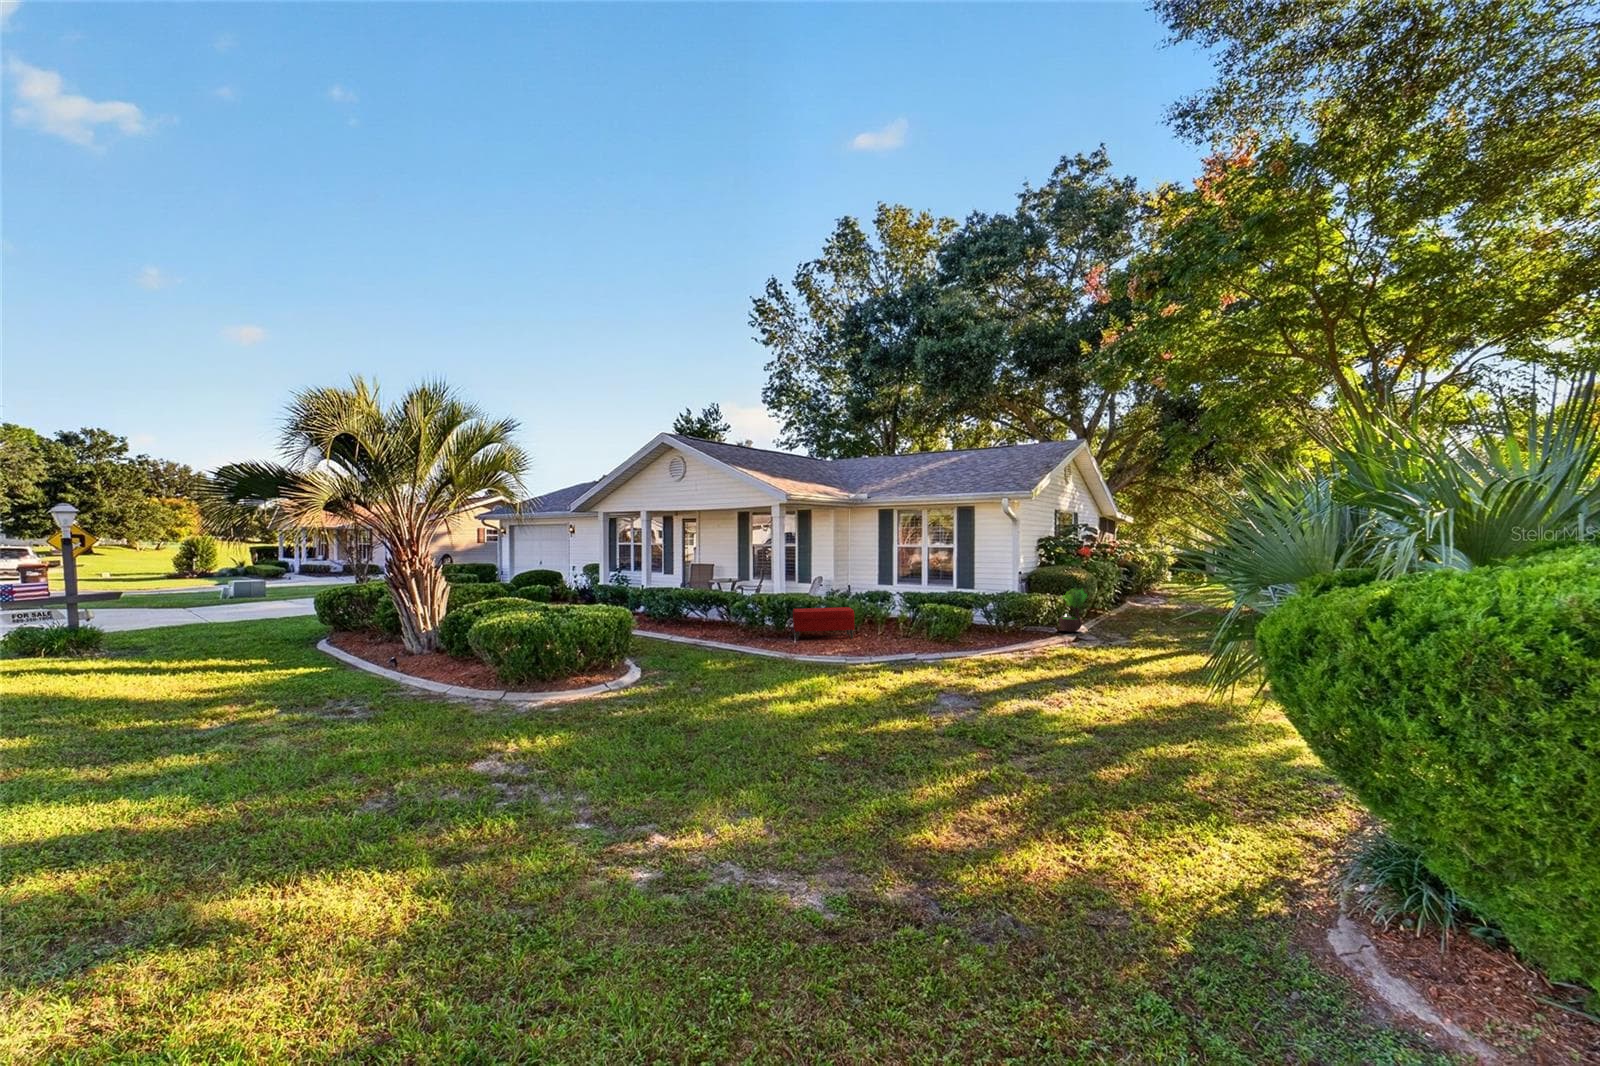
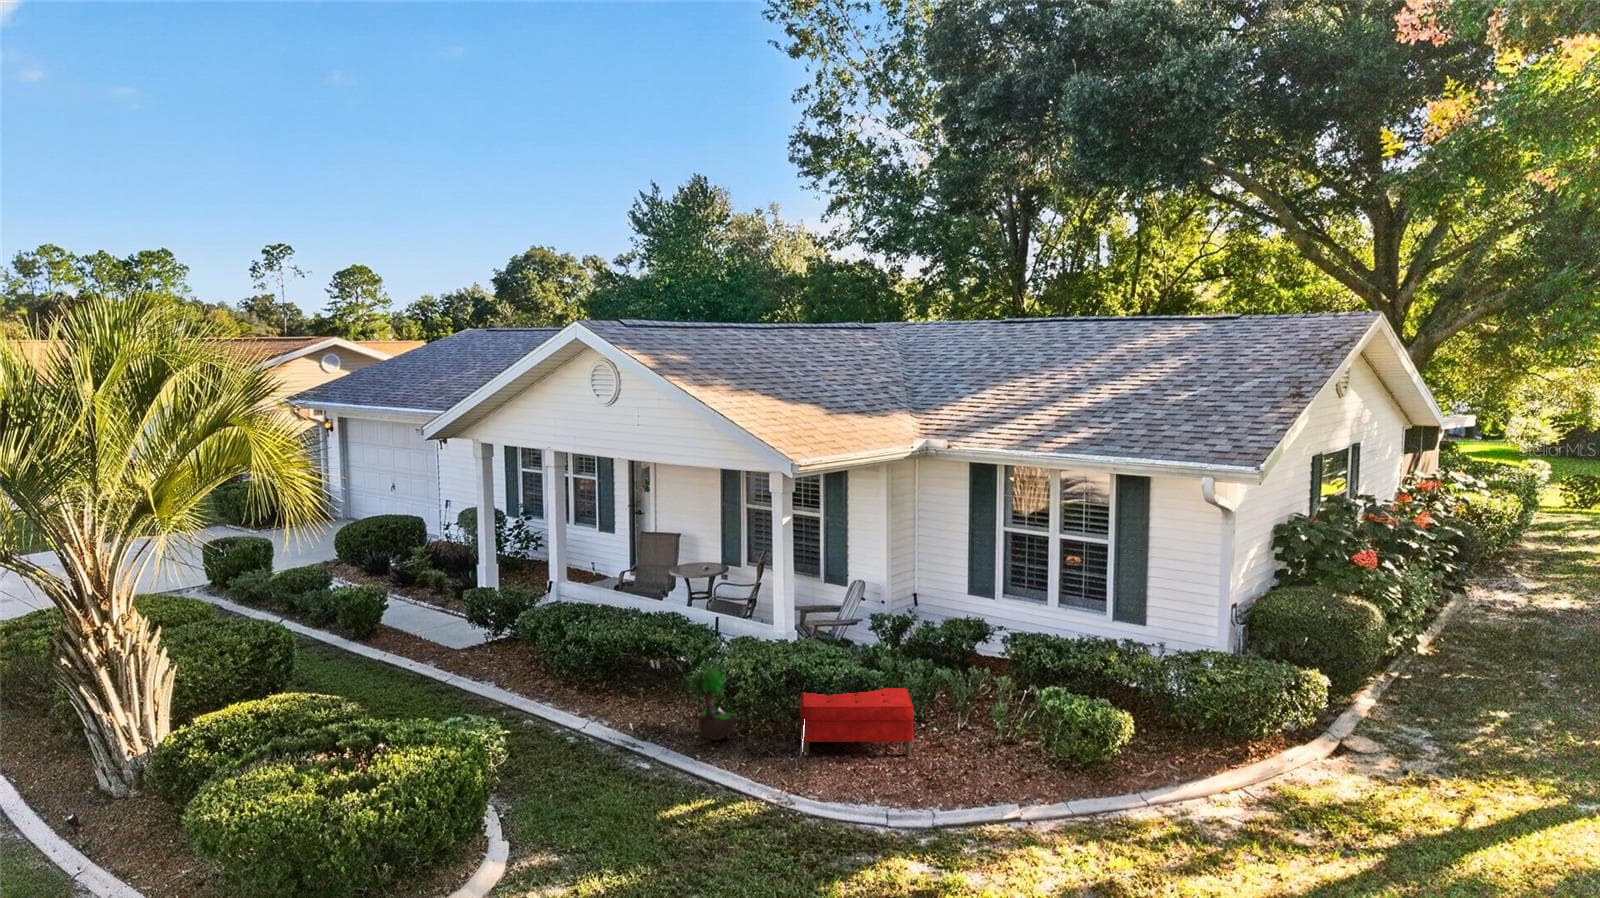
potted tree: present [1059,590,1086,632] -> present [687,664,735,740]

